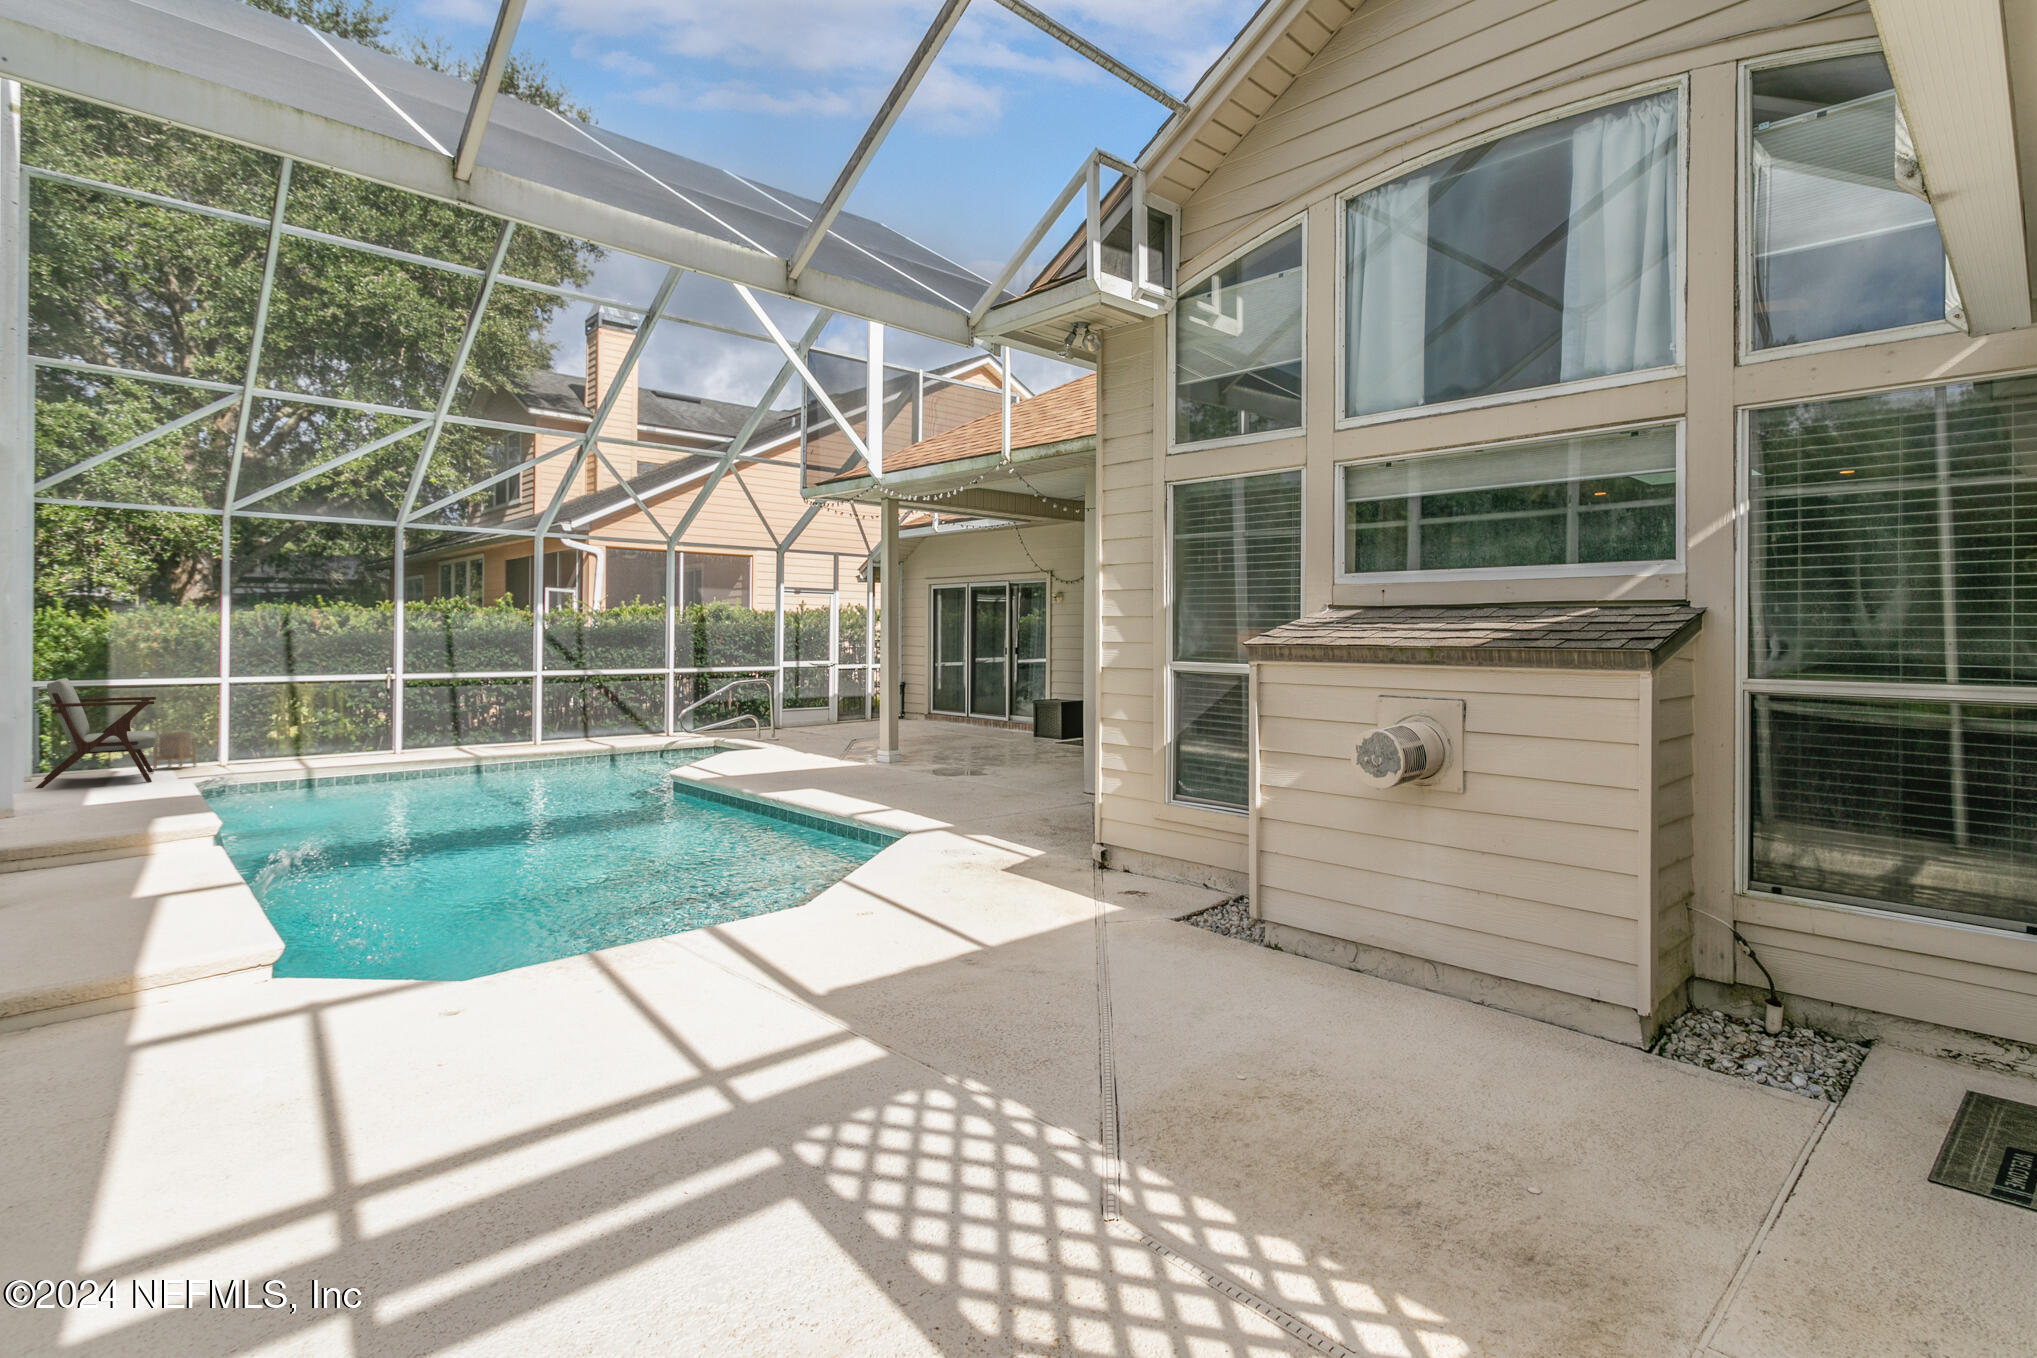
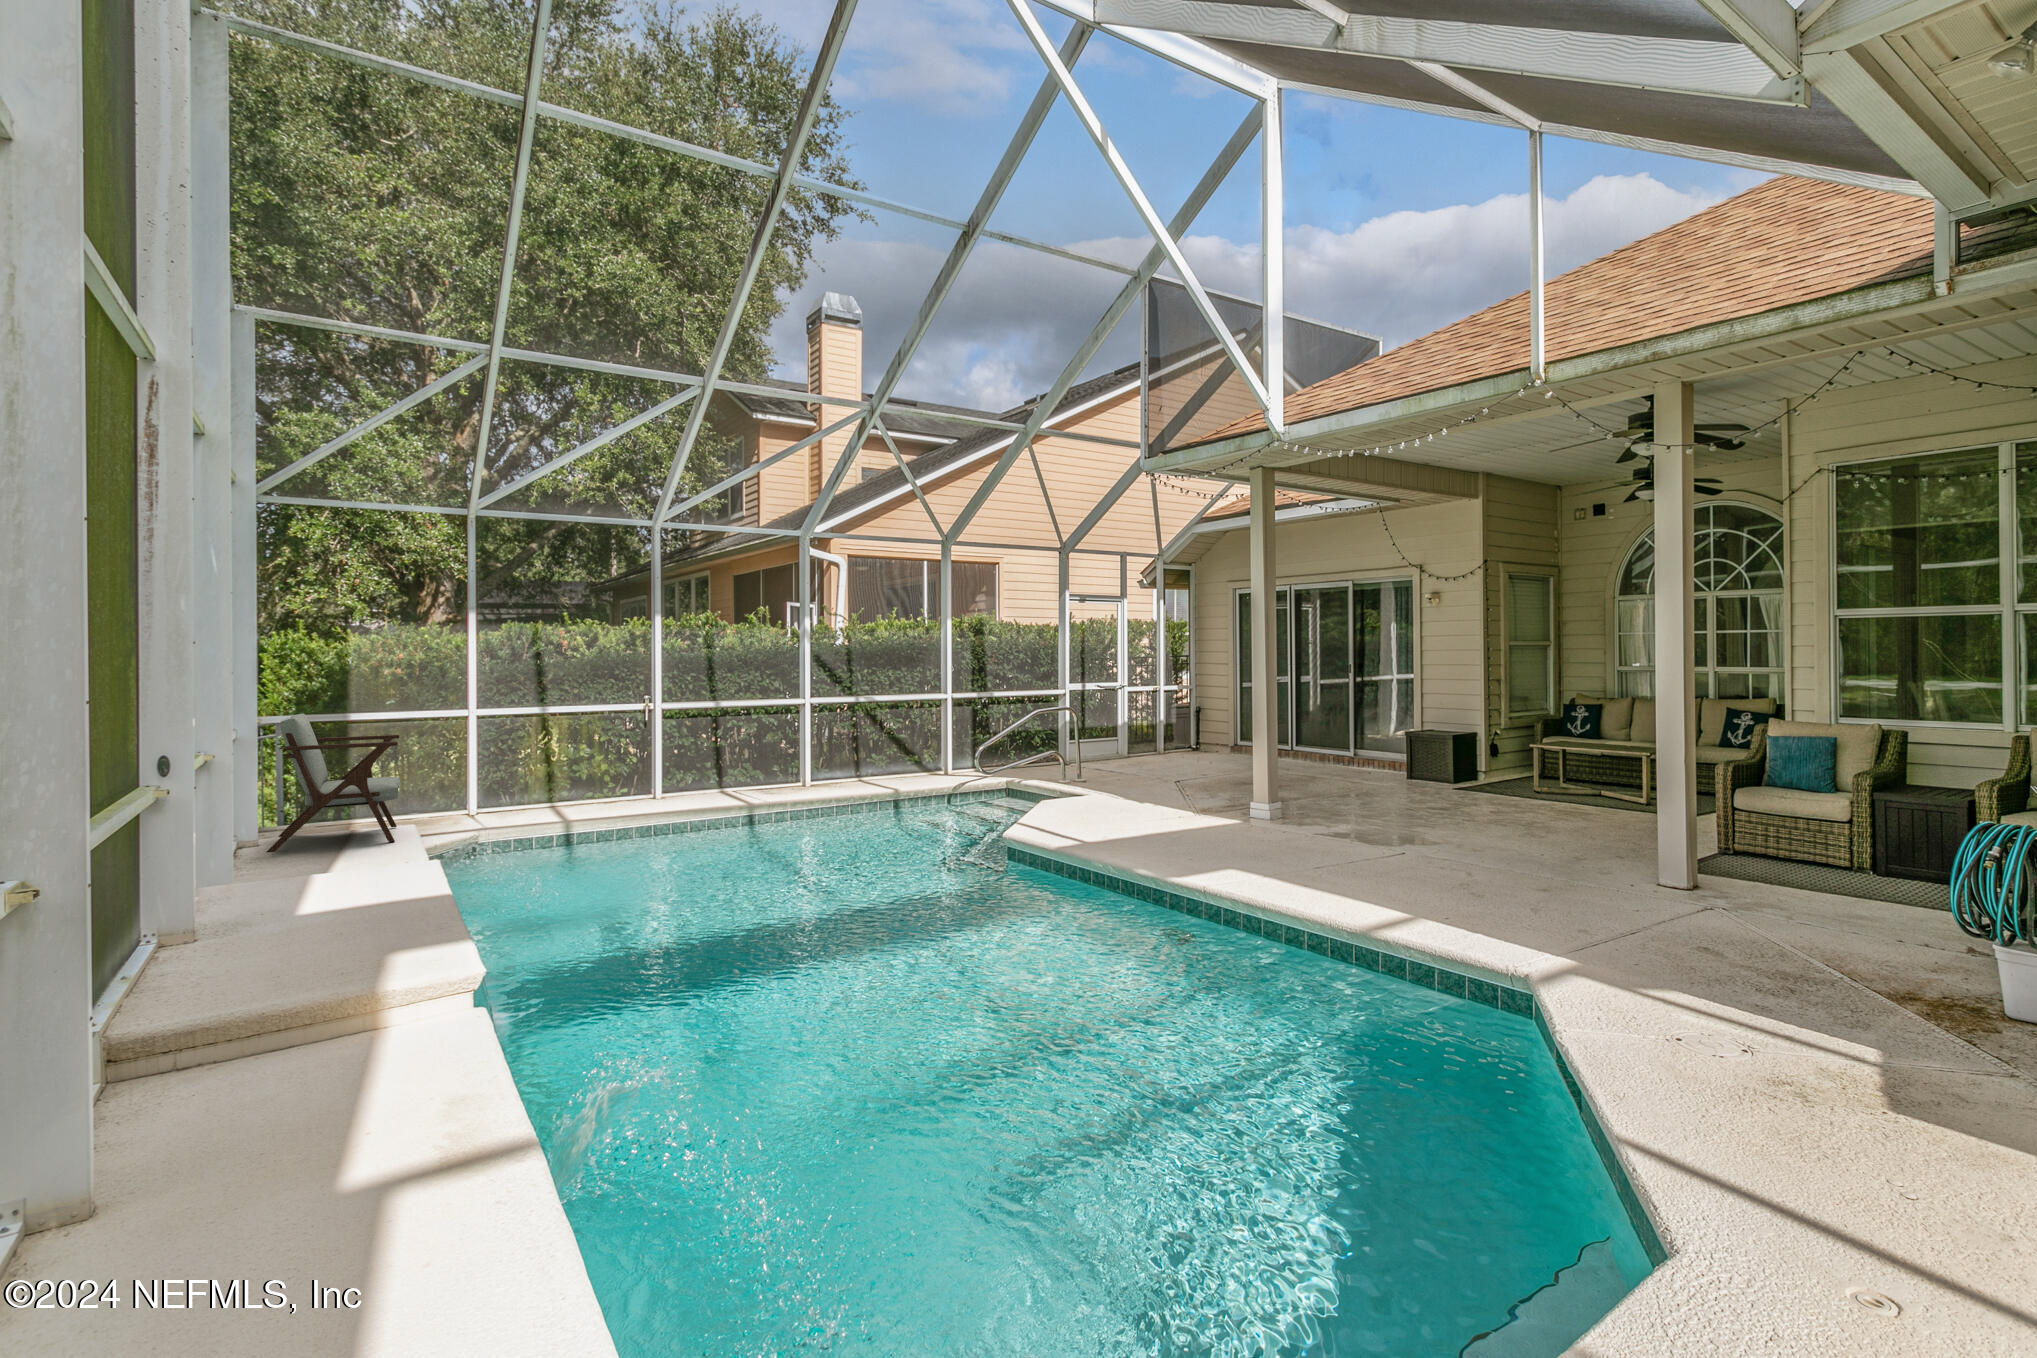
planter: present [153,732,196,769] -> none [396,776,442,822]

